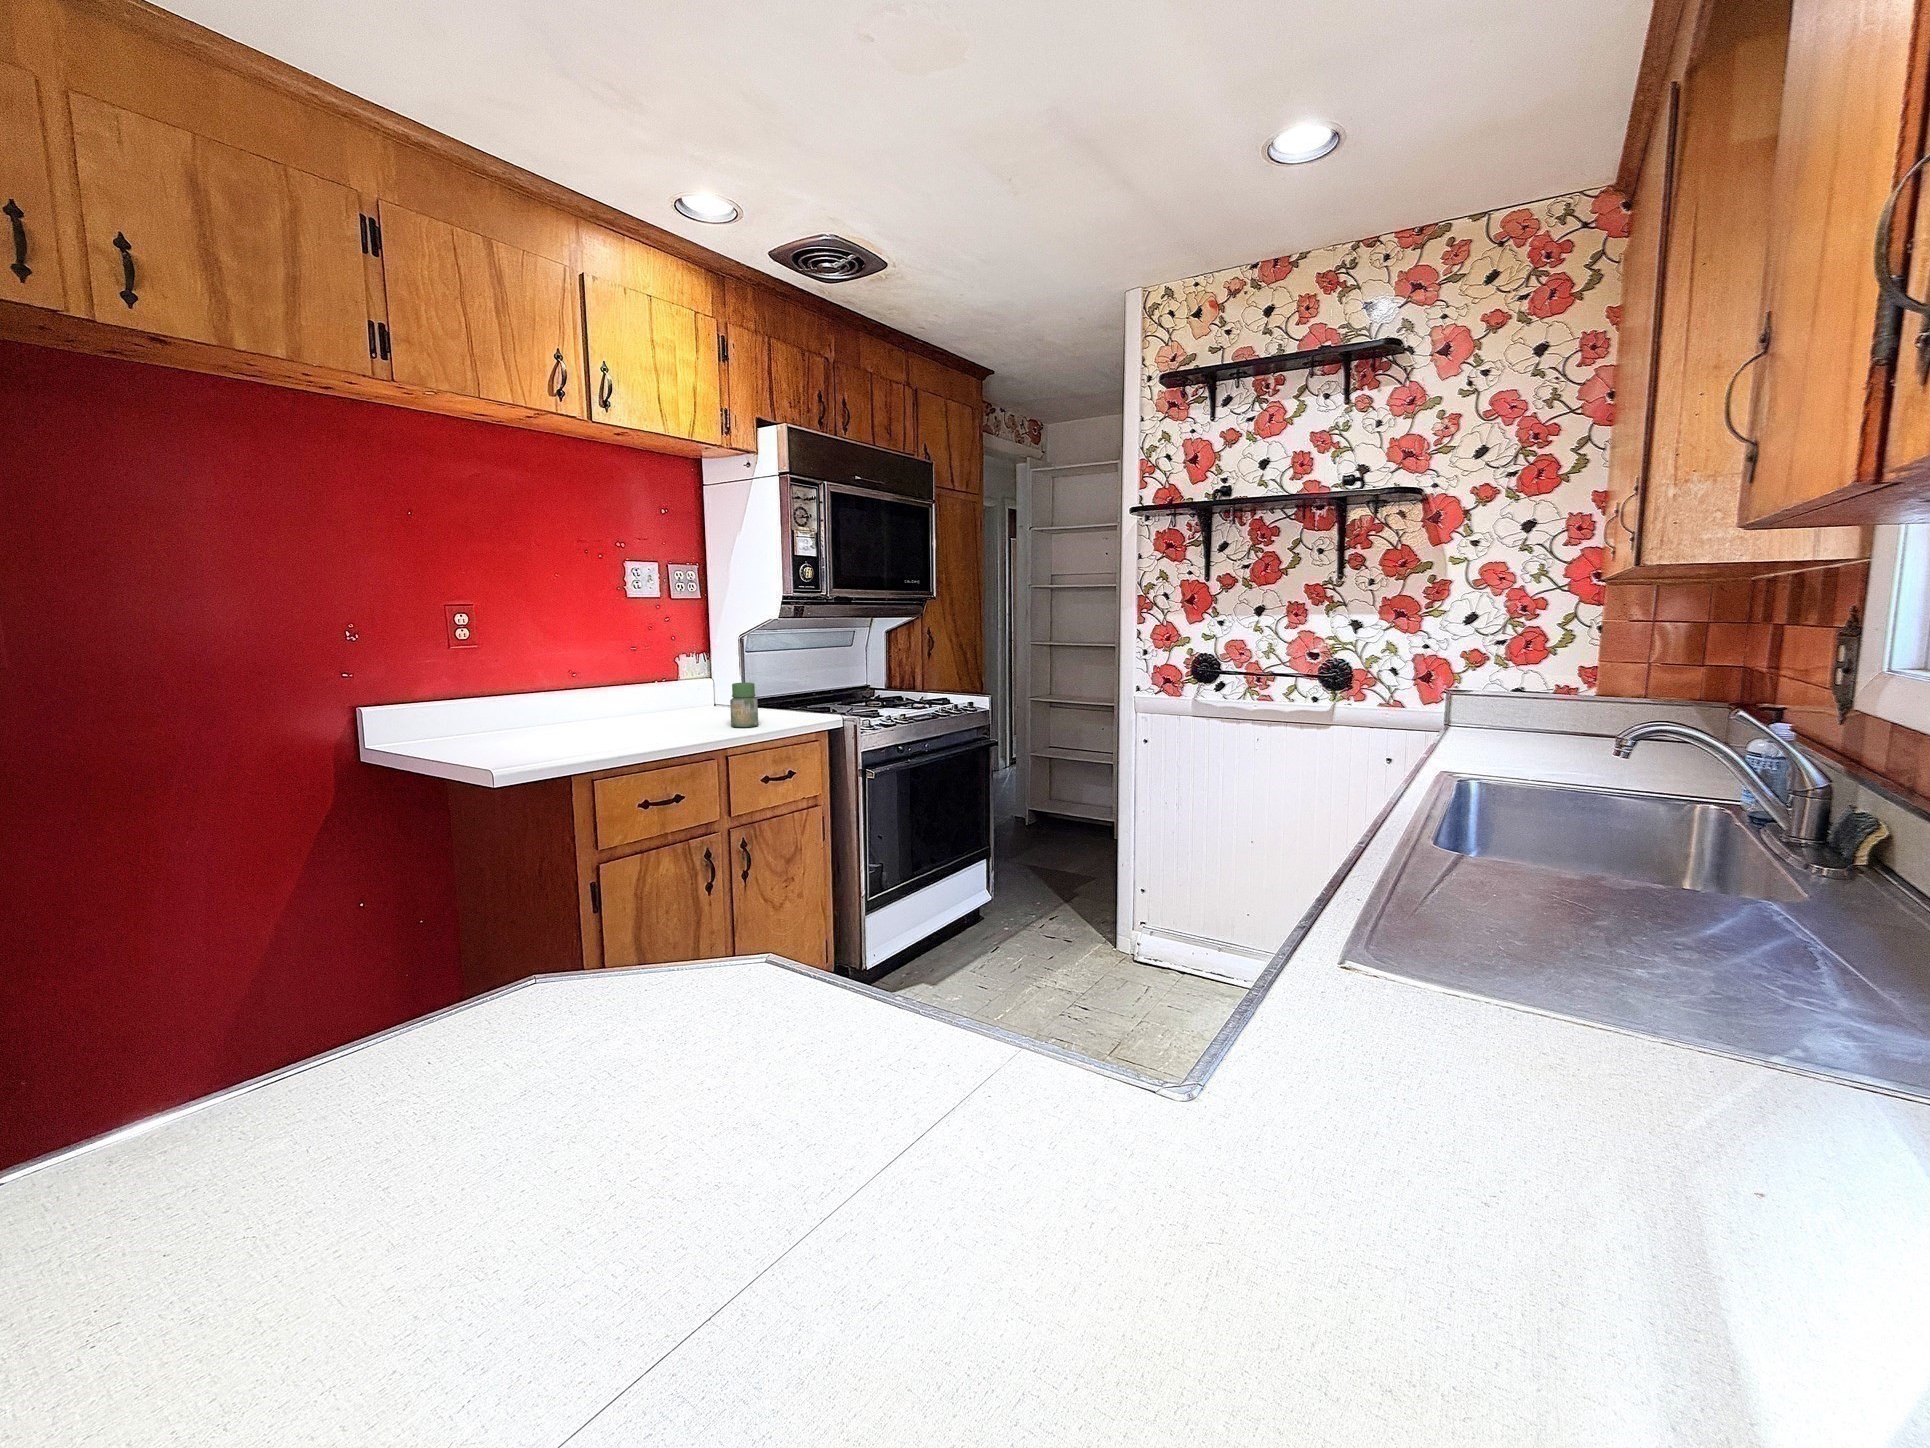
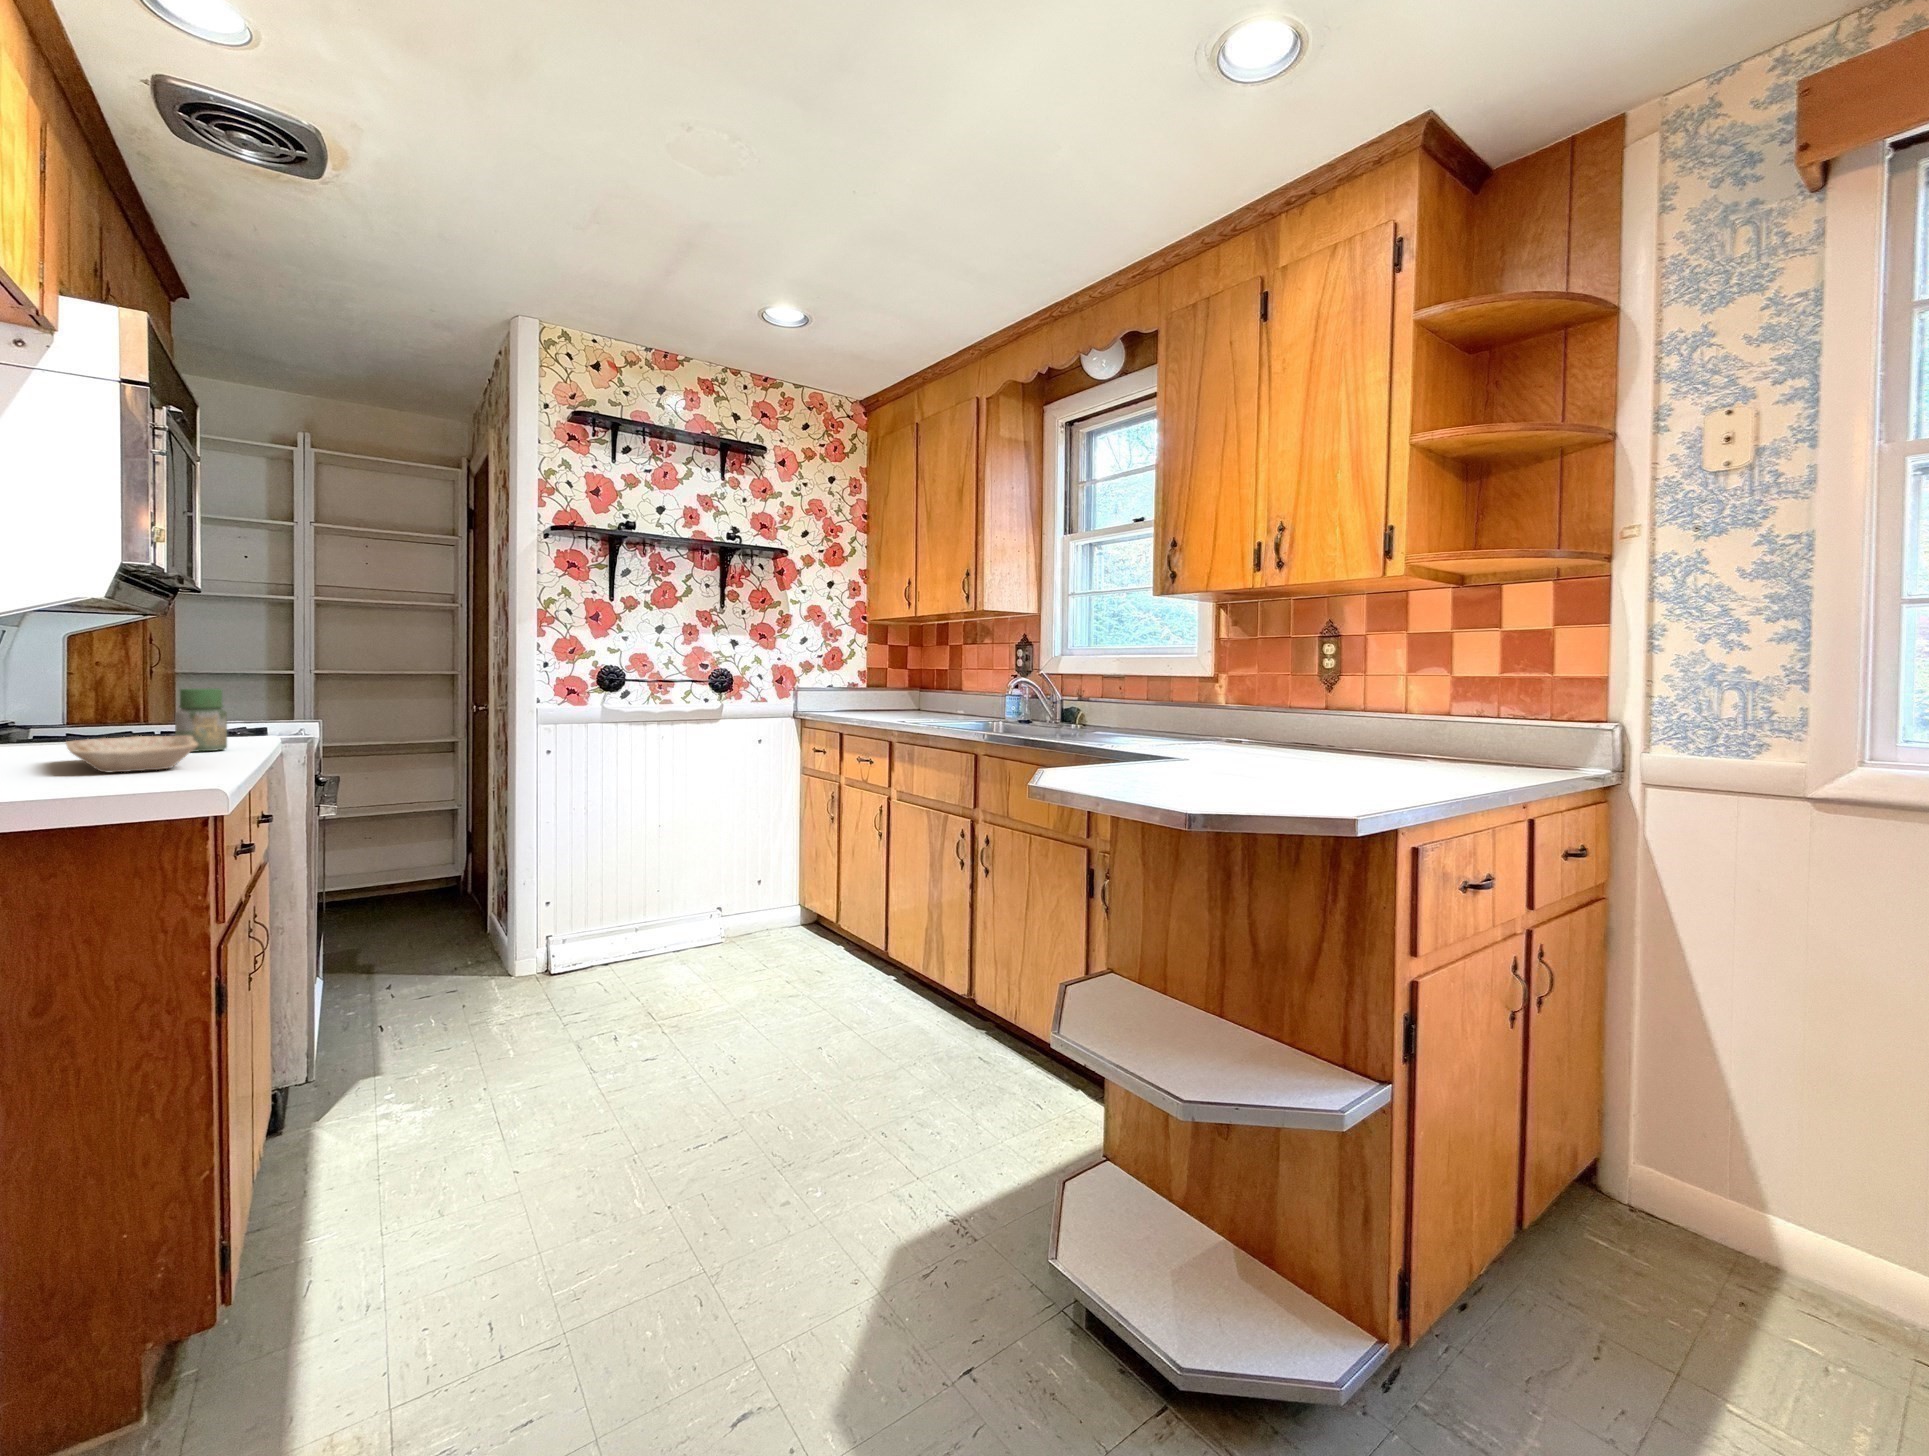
tray: none [573,716,697,744] -> present [66,735,198,772]

